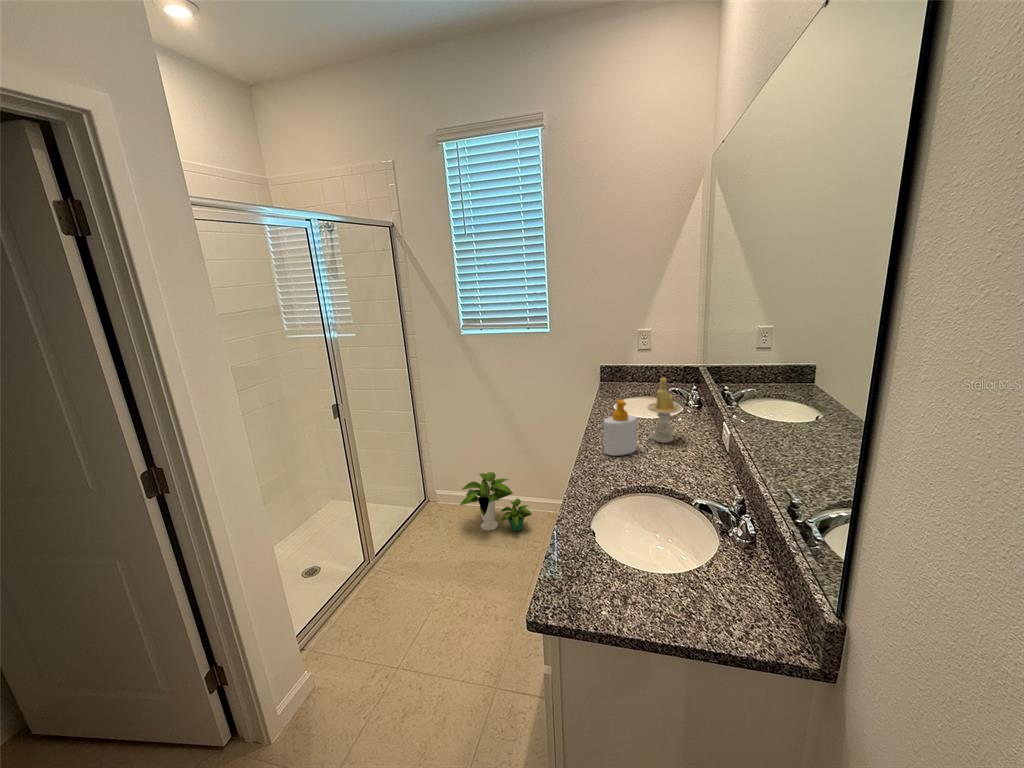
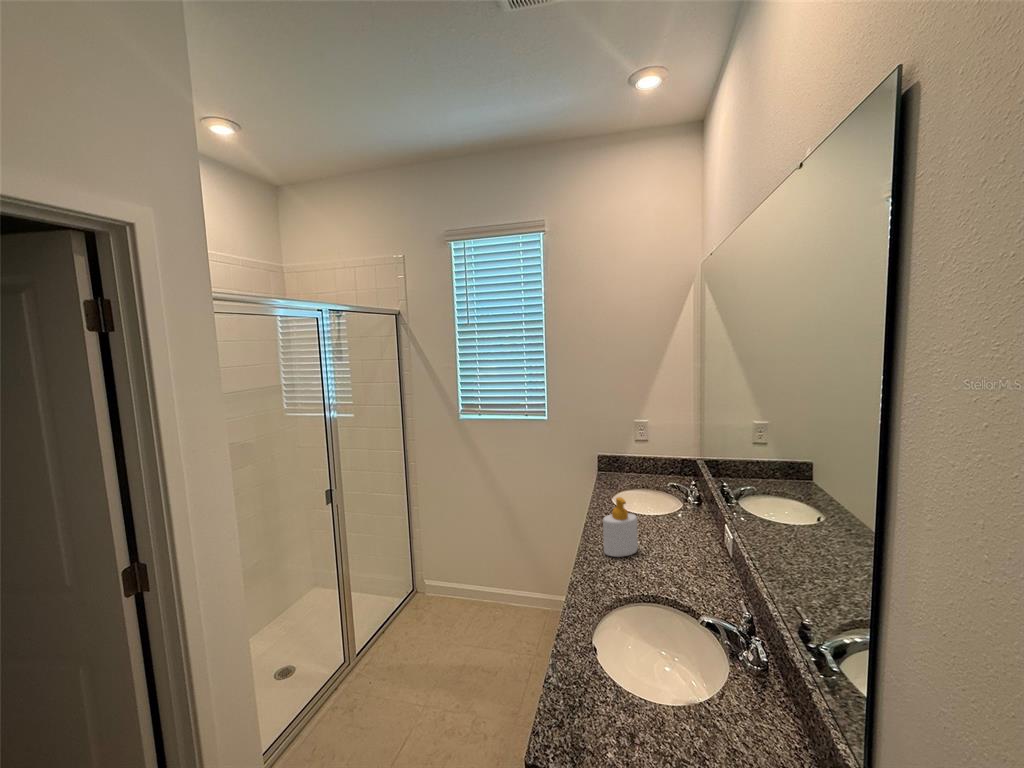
candle: present [647,377,681,443] -> none [647,475,681,543]
potted plant: present [460,472,532,531] -> none [449,562,527,631]

